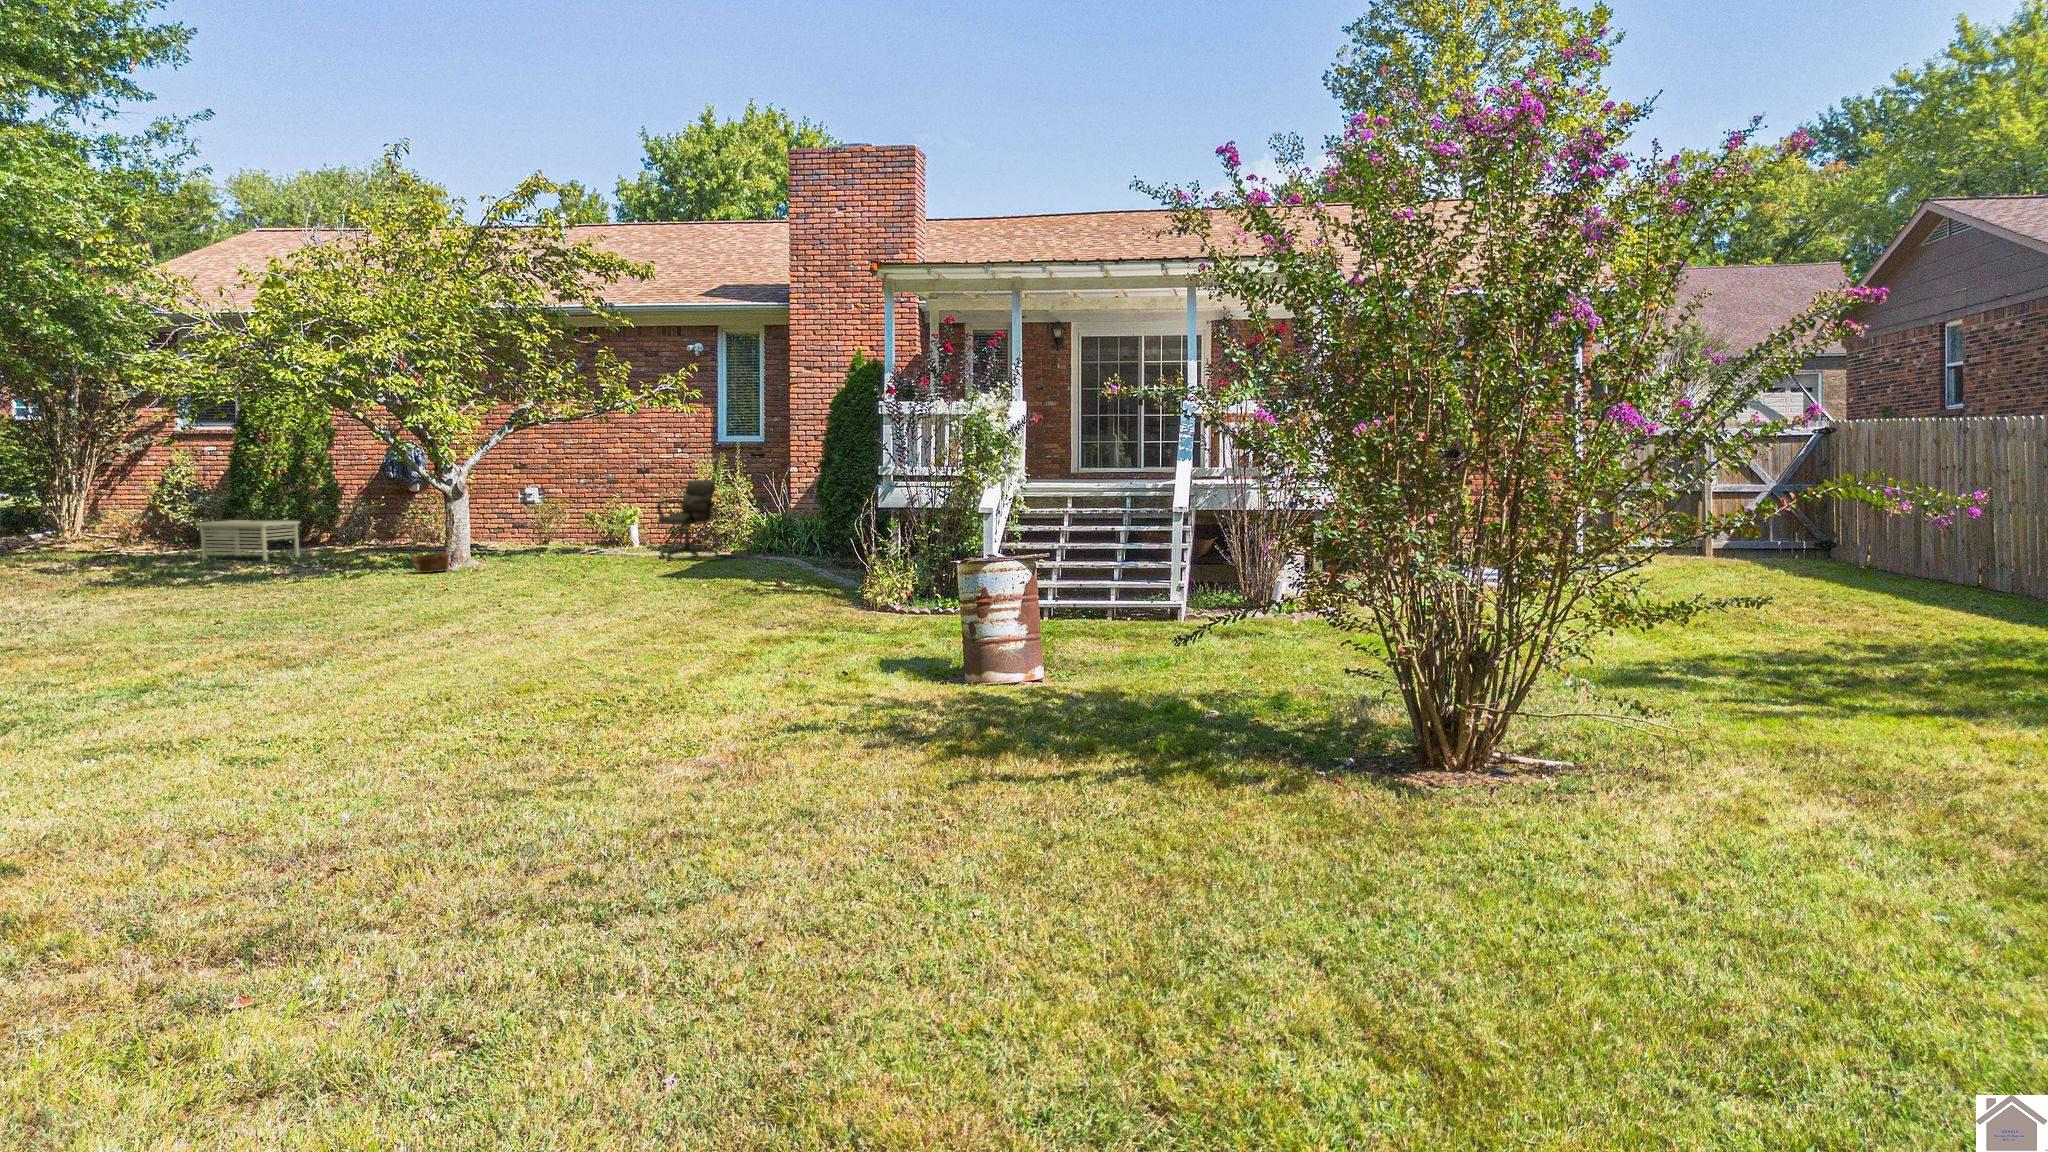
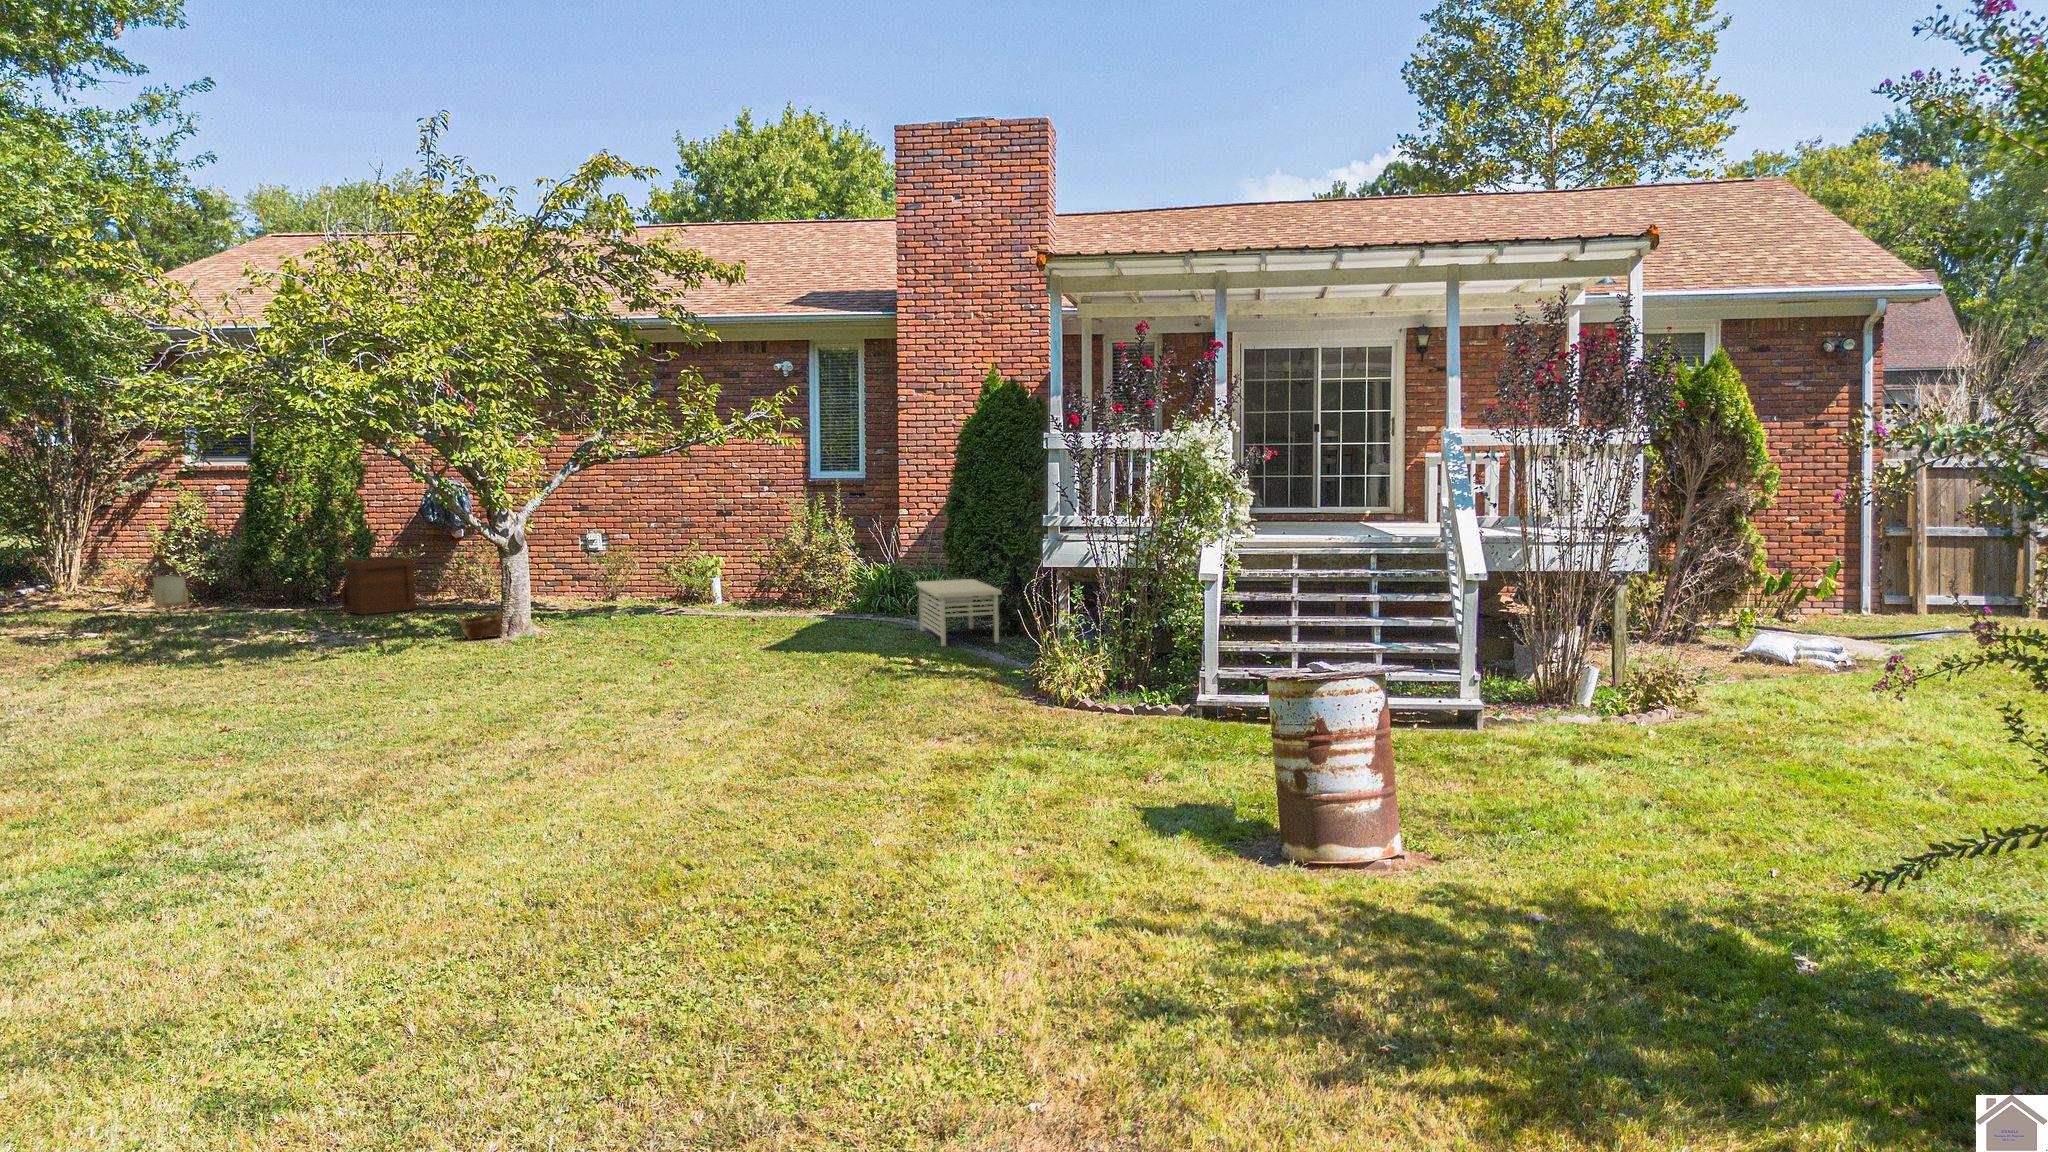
chair: present [657,480,719,561] -> none [743,520,816,617]
wooden crate: none [311,509,379,558] -> present [341,556,417,615]
storage bench: present [196,520,300,561] -> present [916,579,1002,646]
planter: none [150,524,181,557] -> present [153,576,189,614]

